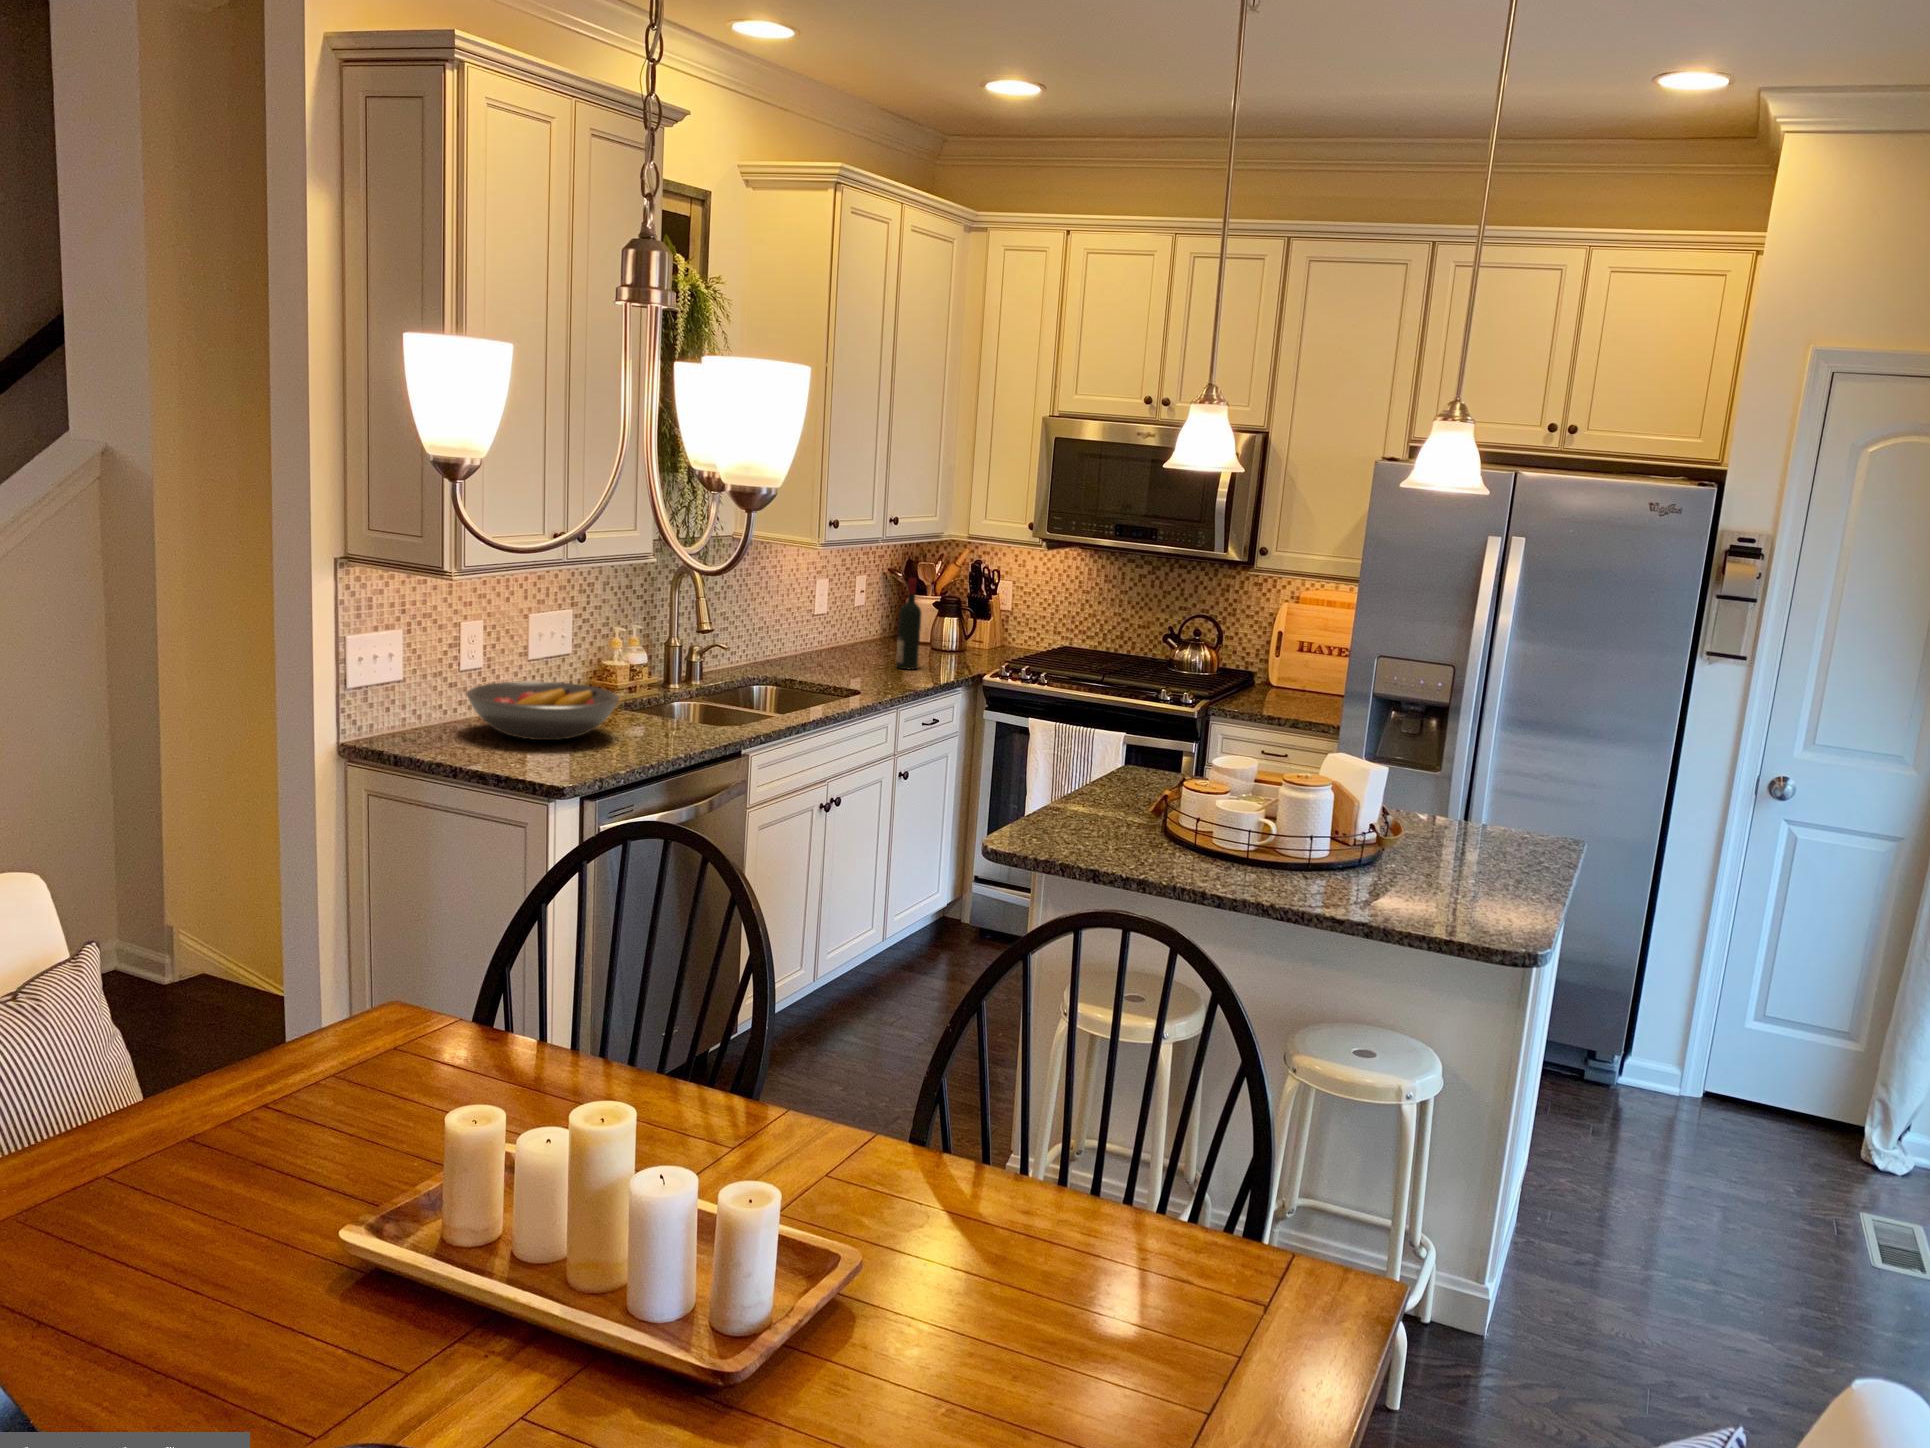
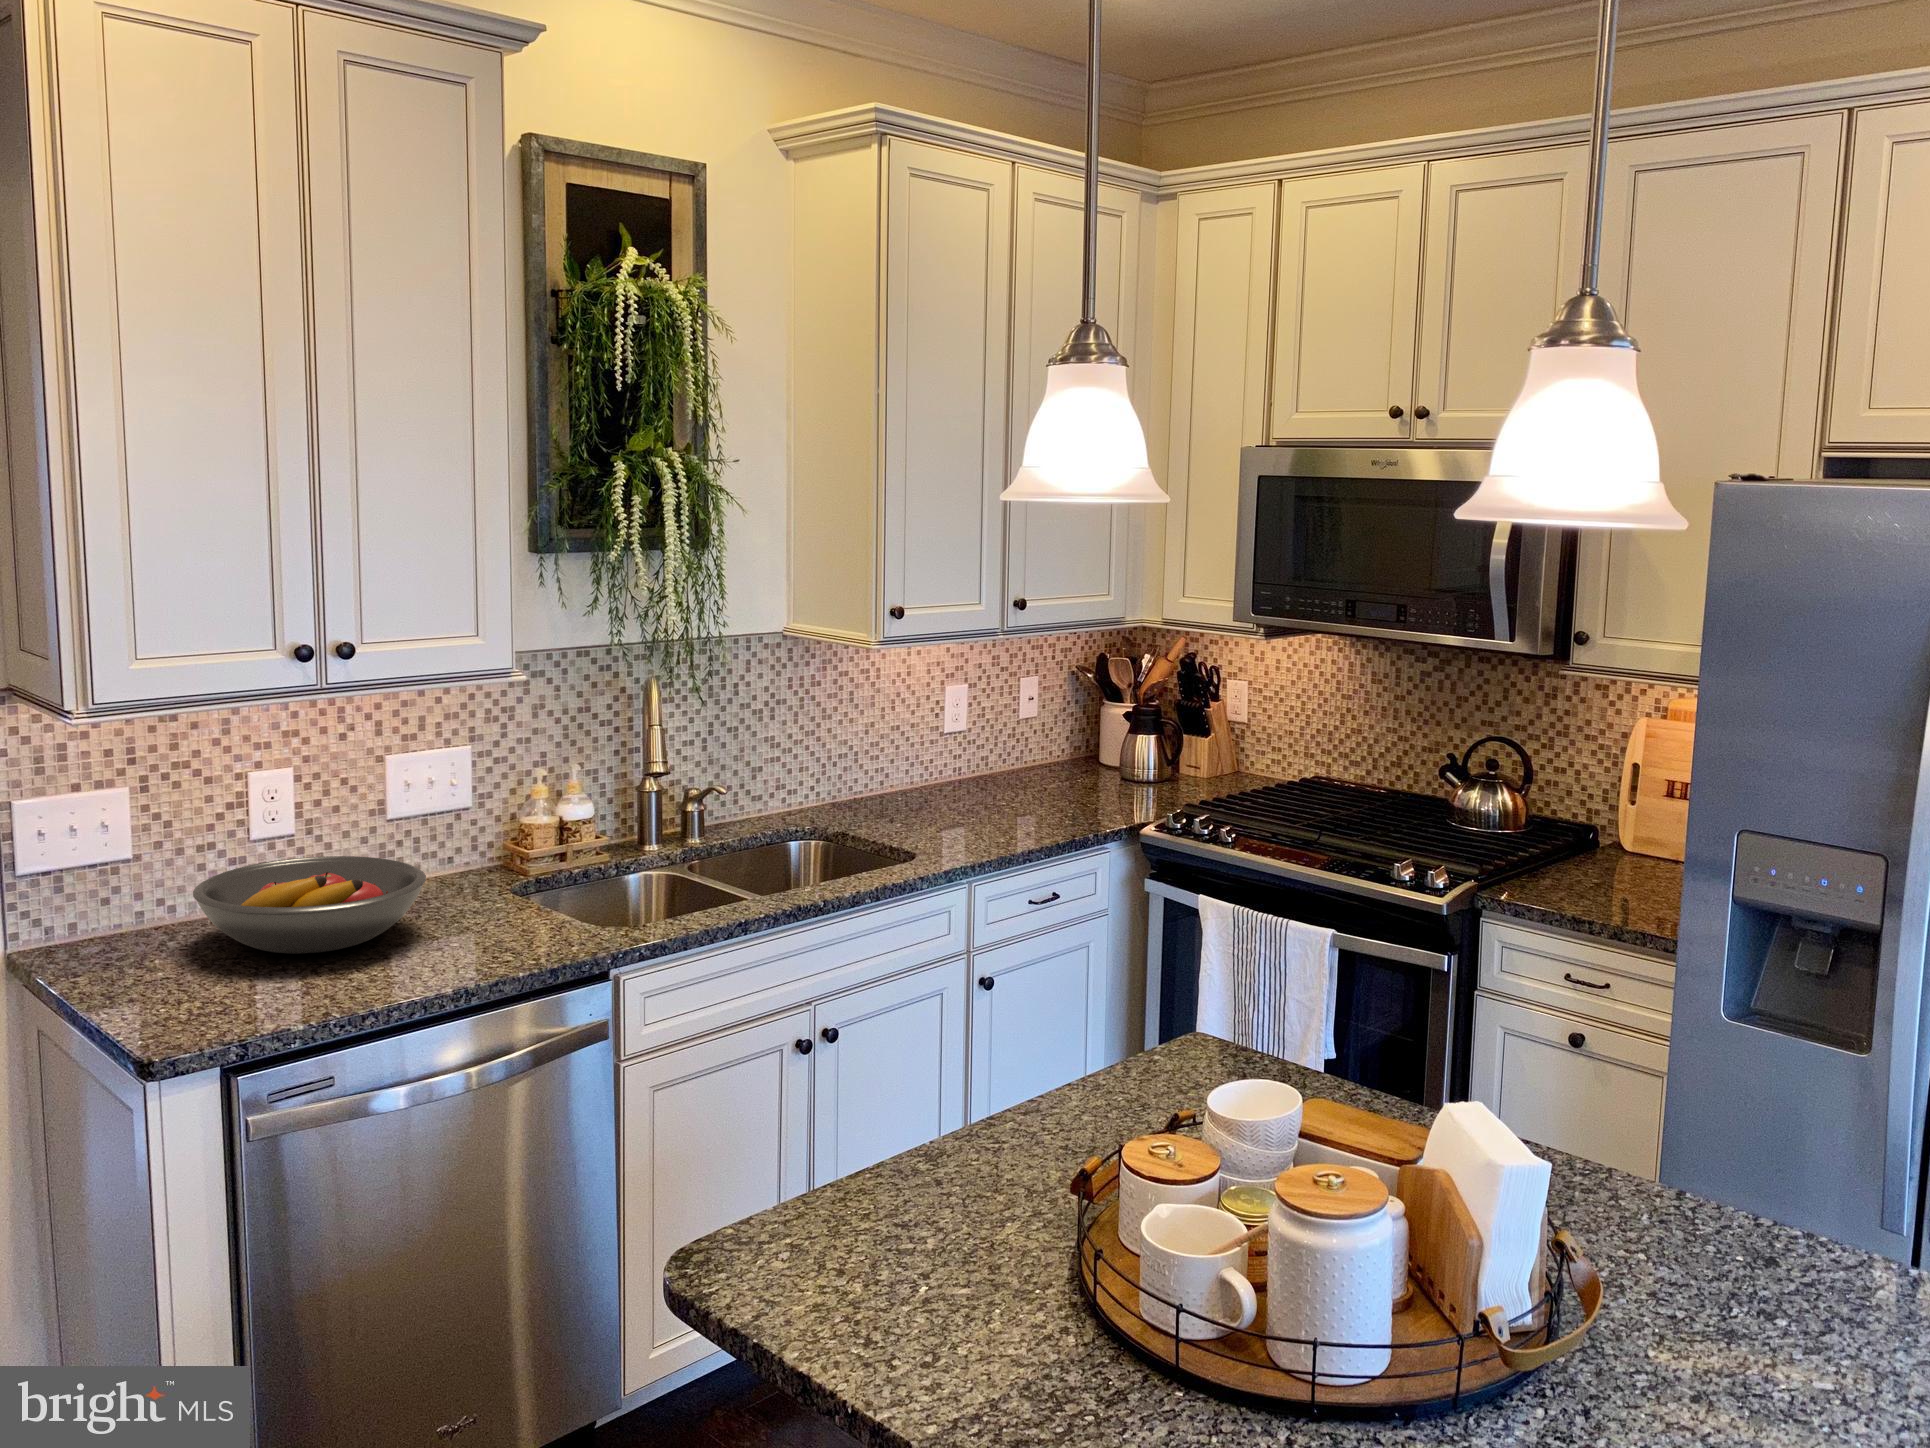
wine bottle: present [896,578,921,669] -> none [1036,684,1070,815]

